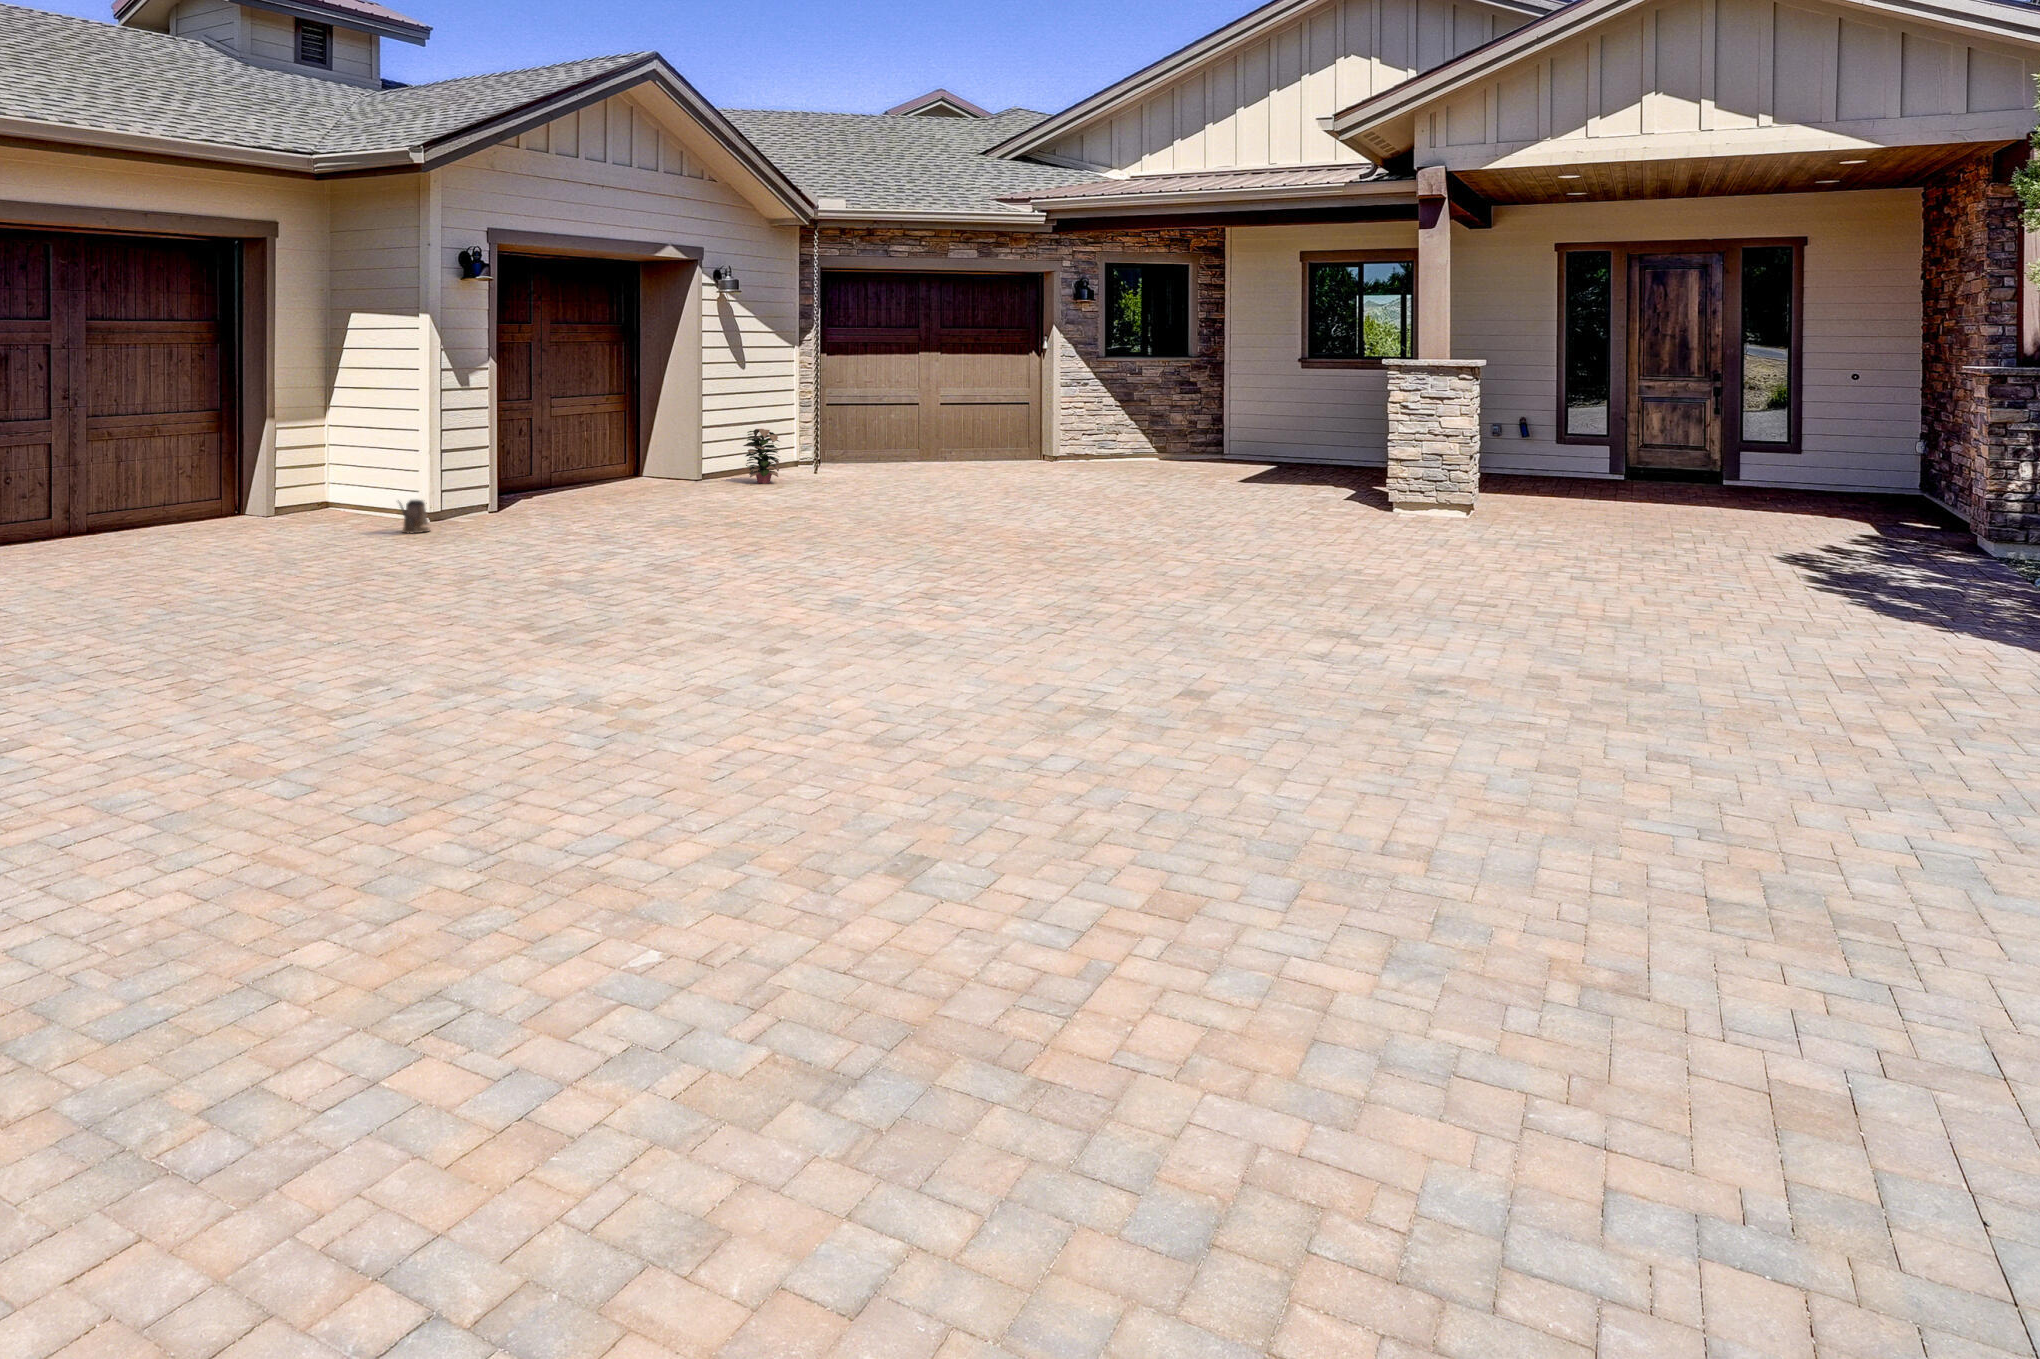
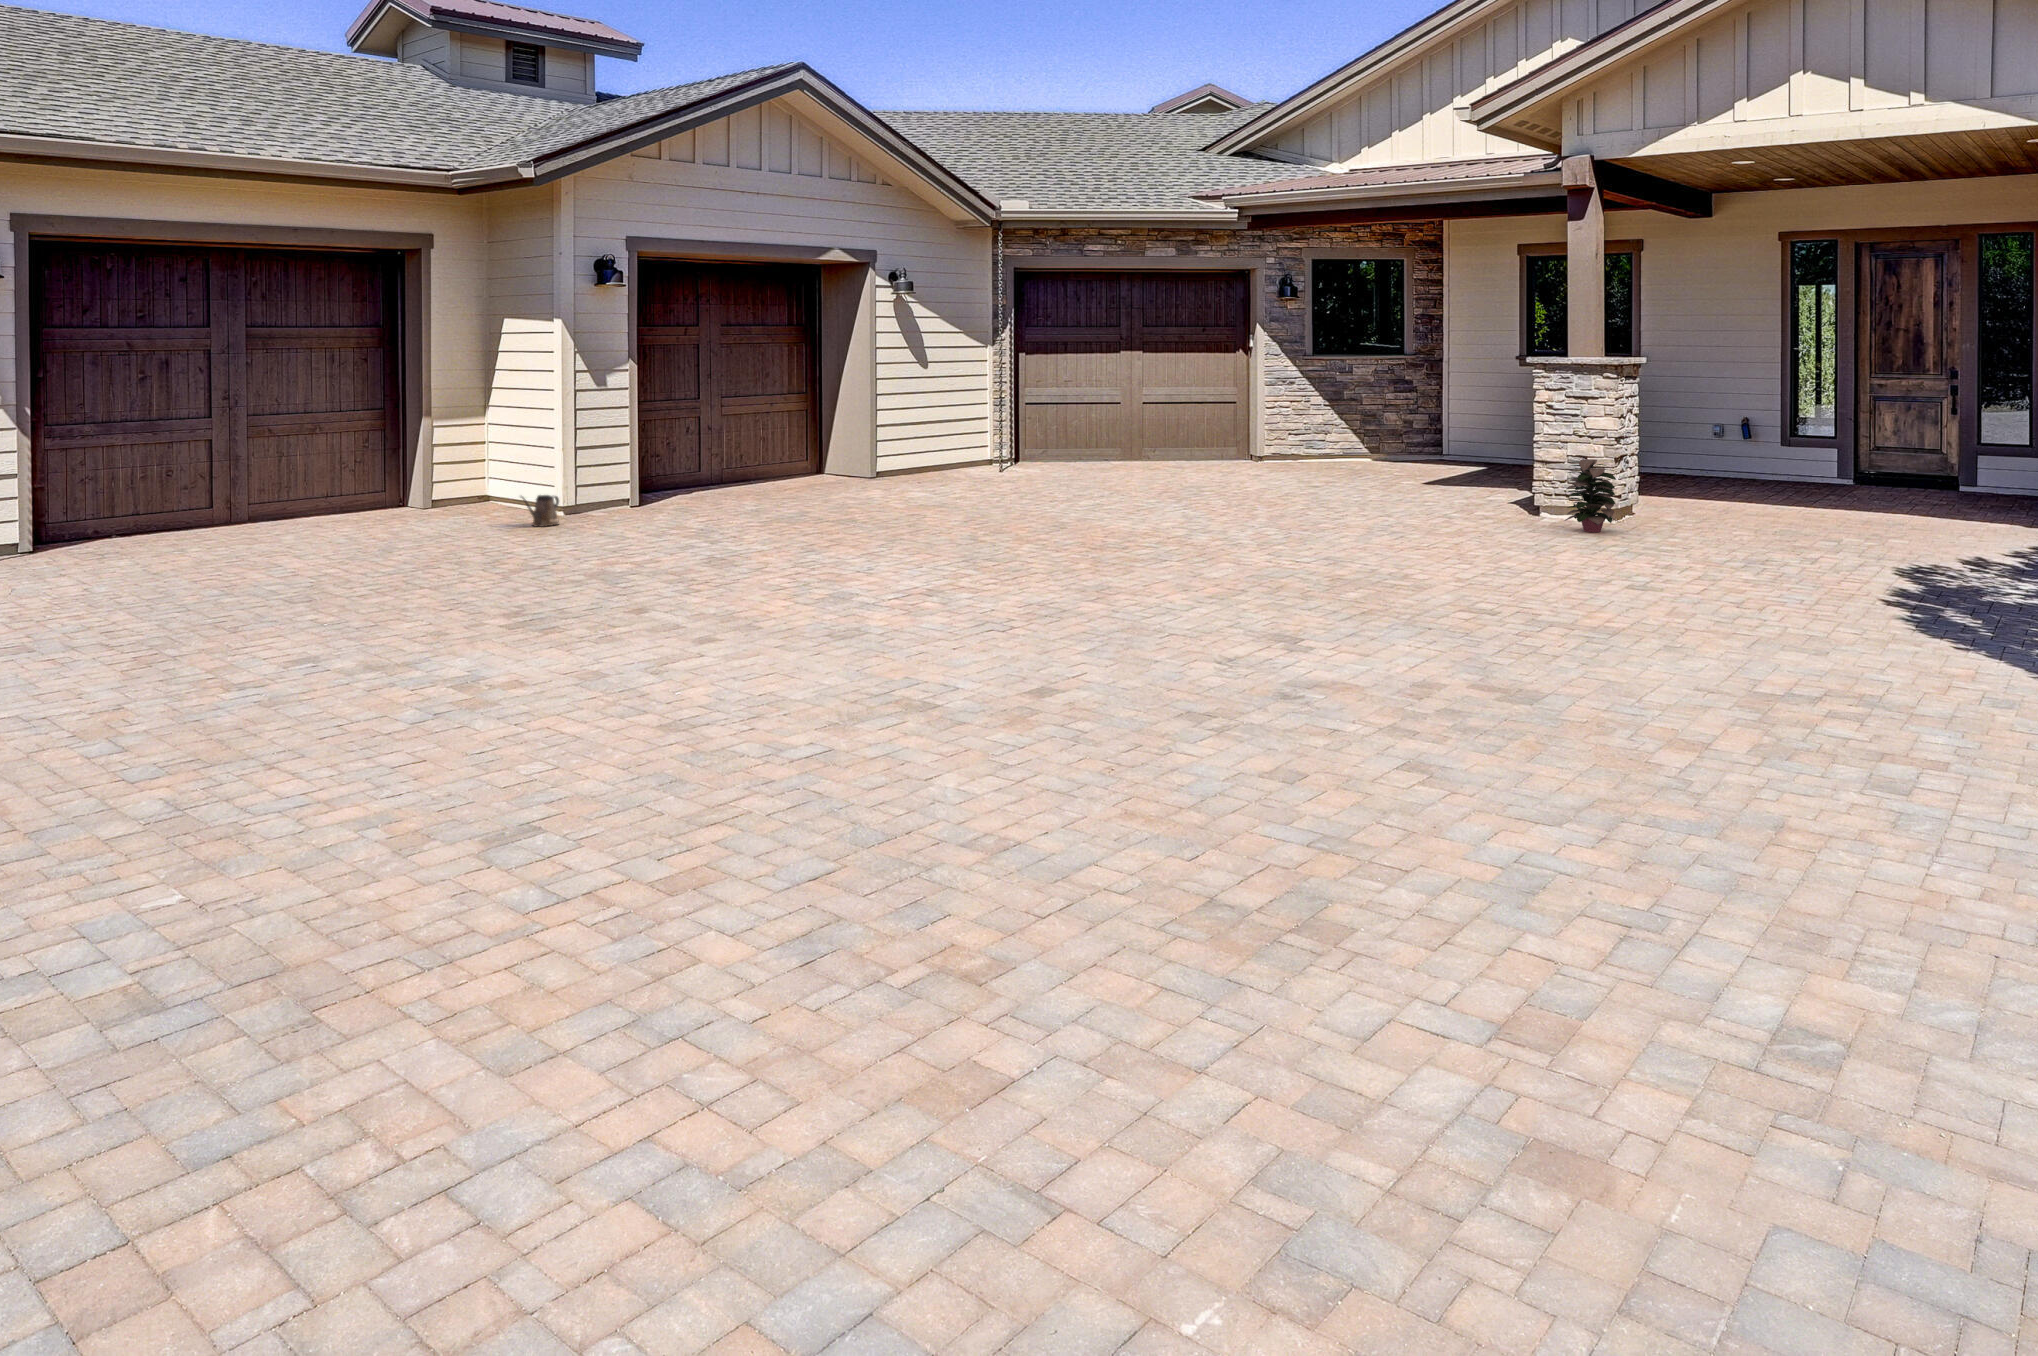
decorative plant: present [743,429,780,484] -> present [1565,459,1617,532]

